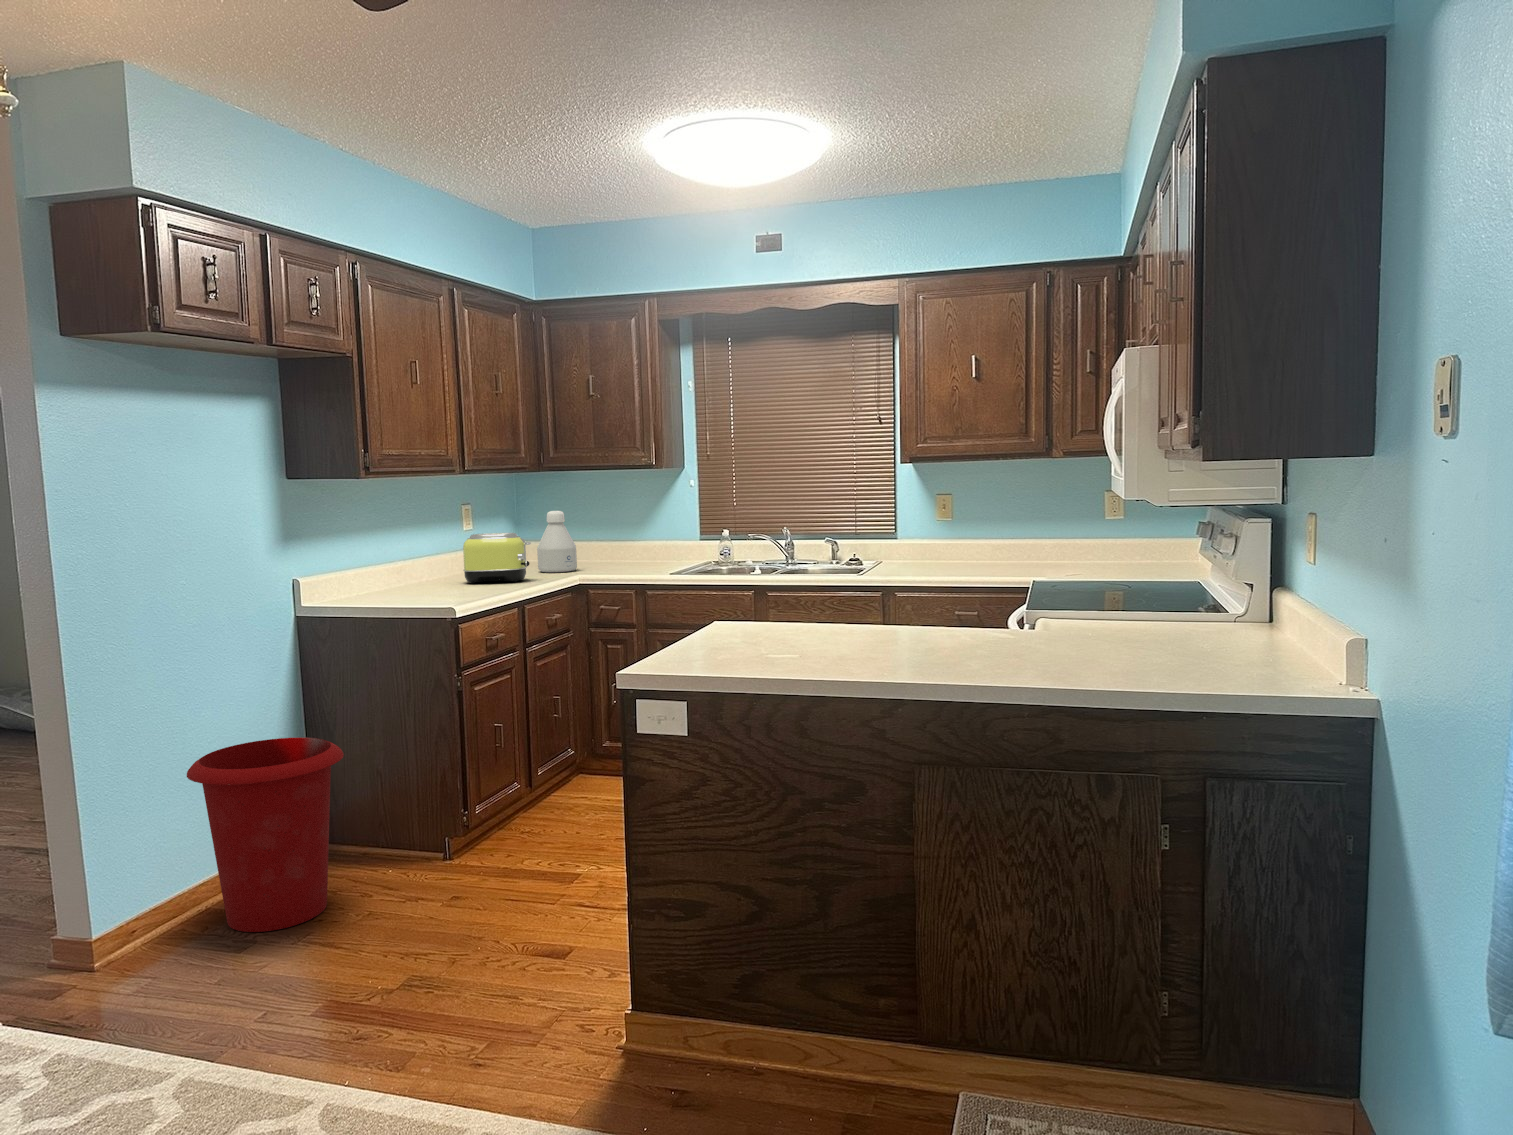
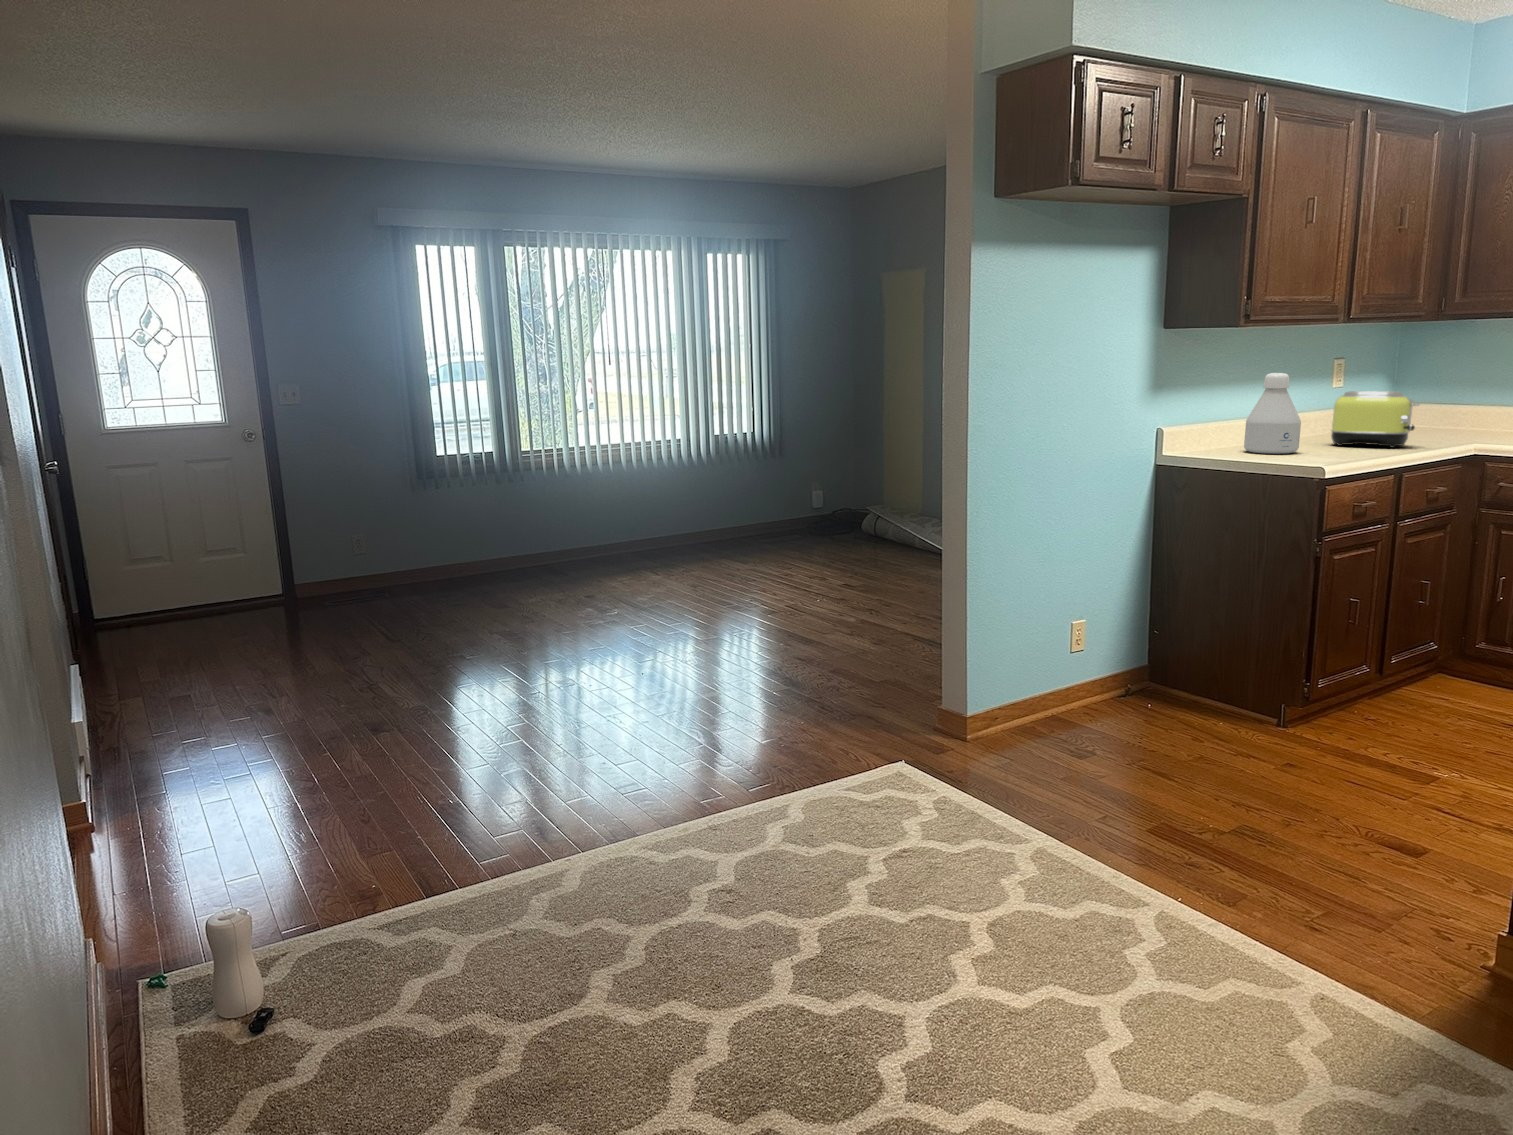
bottle: present [537,511,577,573] -> present [1244,373,1301,454]
waste bin: present [187,738,344,932] -> none [1051,576,1191,749]

